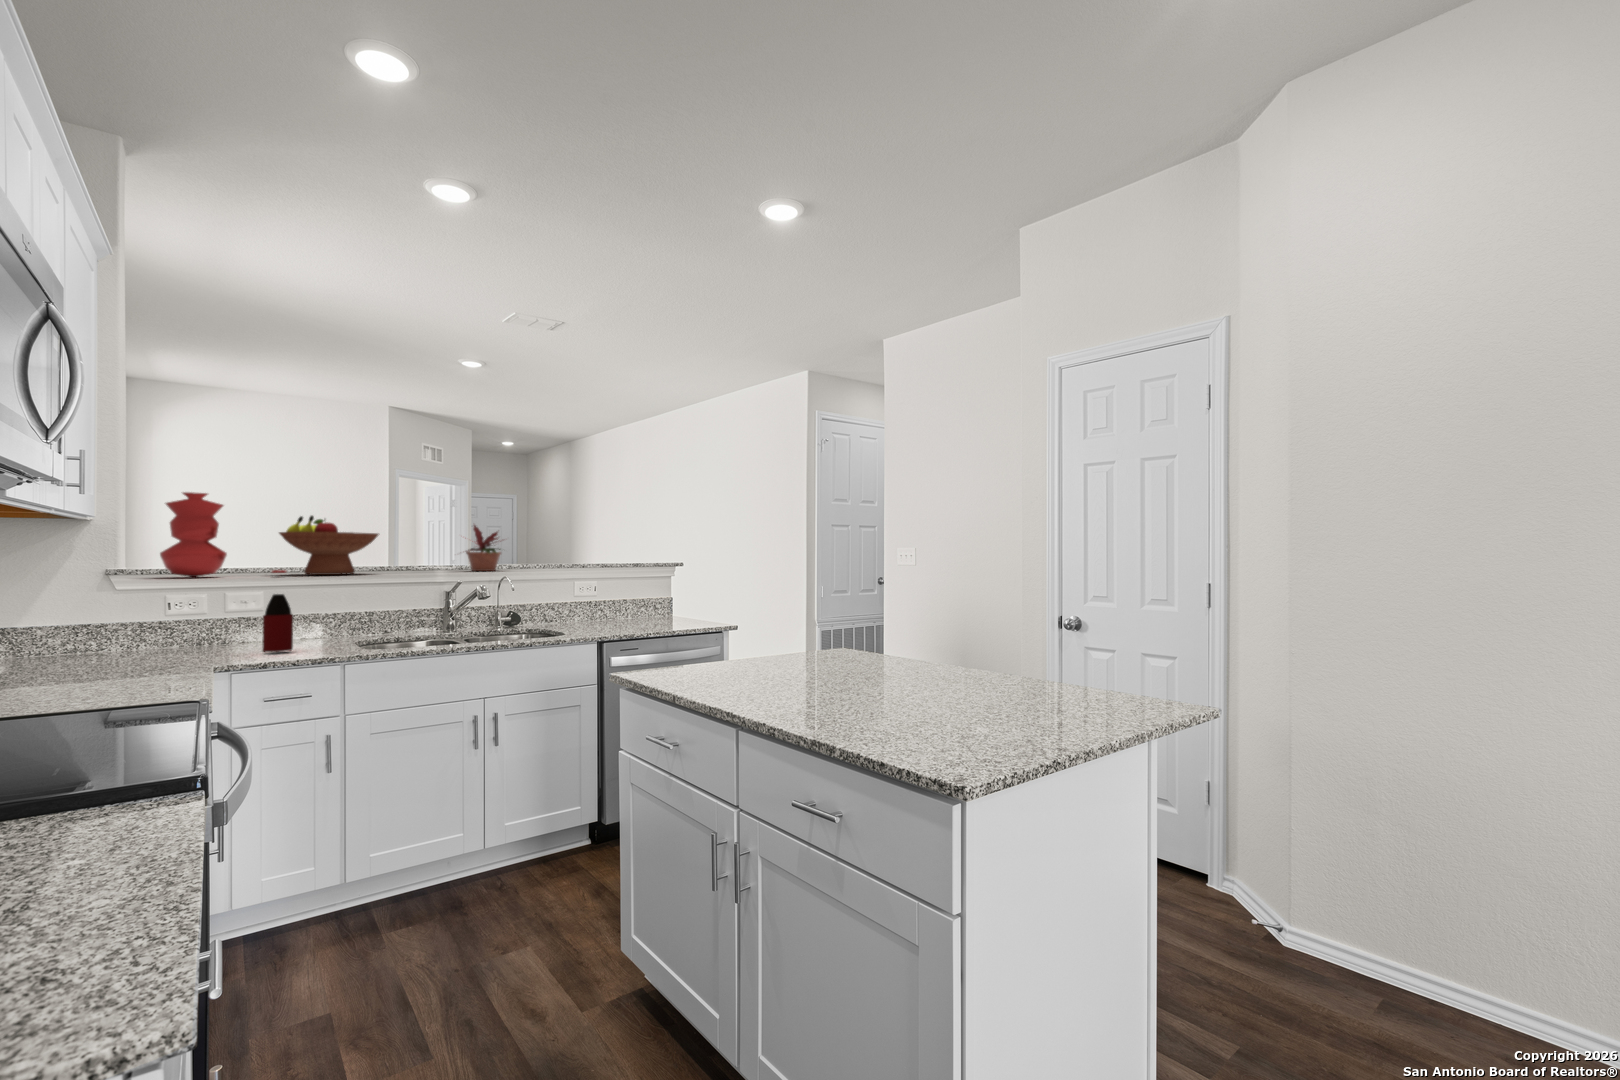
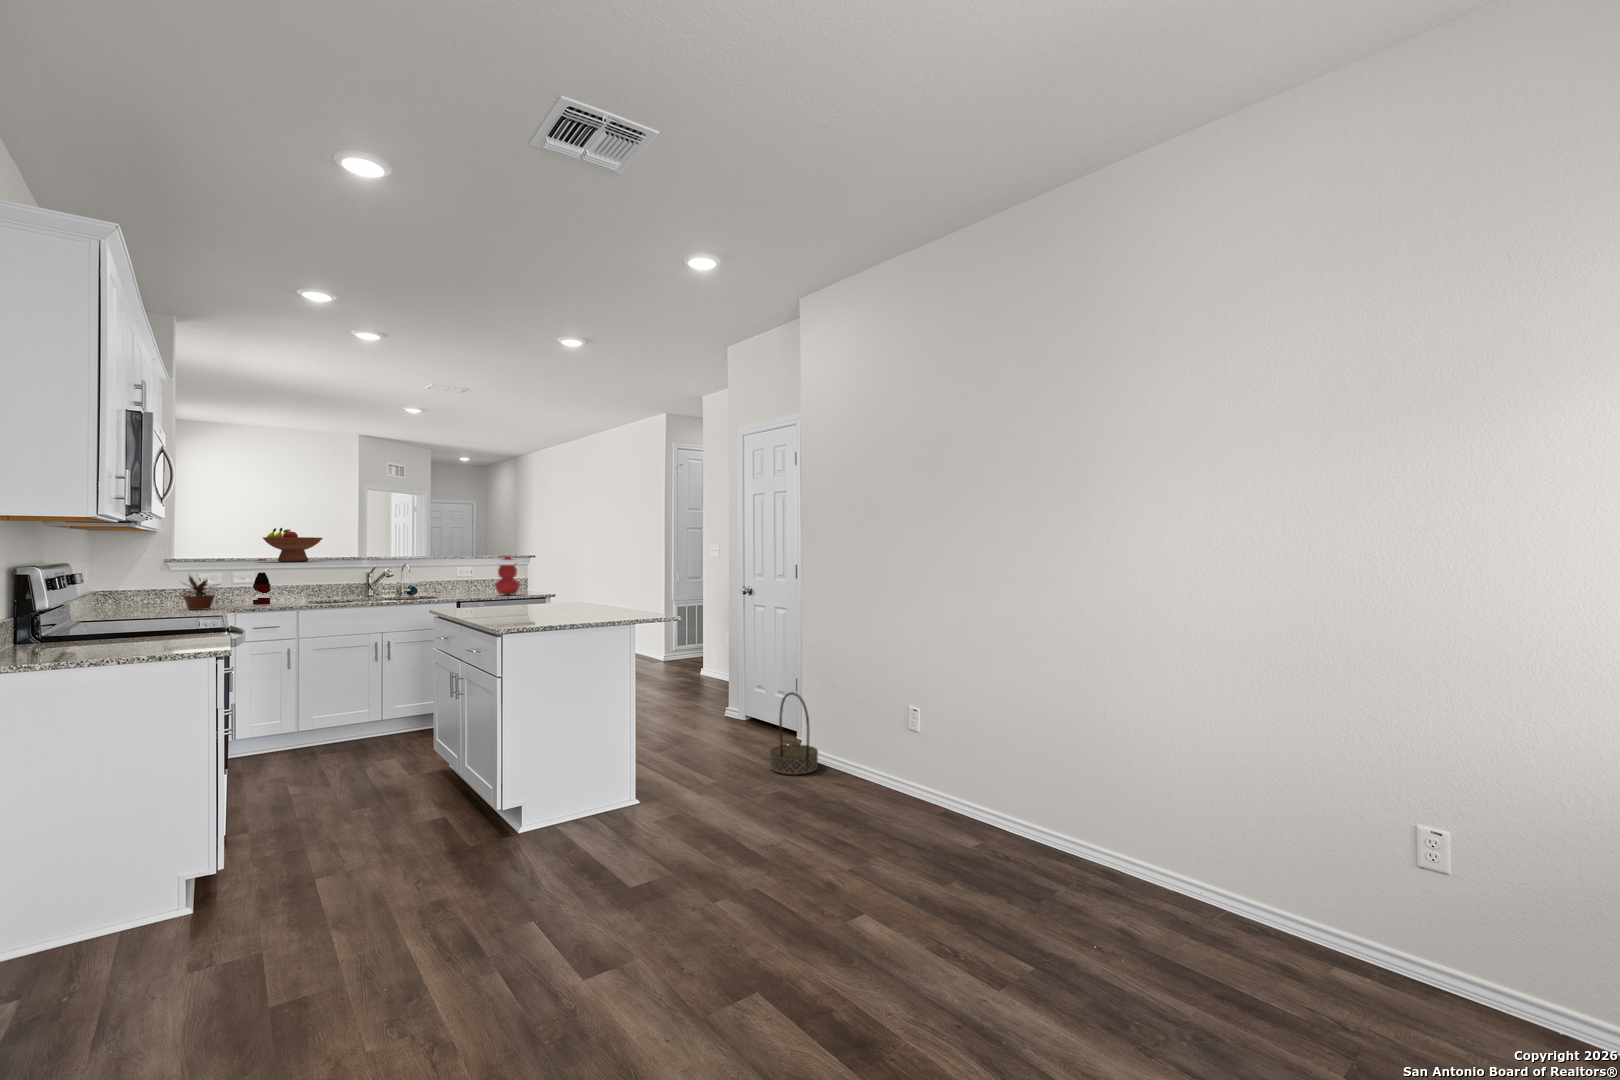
vase: present [160,492,227,577] -> present [494,556,520,595]
potted plant: present [466,525,501,571] -> present [175,576,218,610]
basket: none [1280,839,1397,1020] -> present [771,692,818,775]

